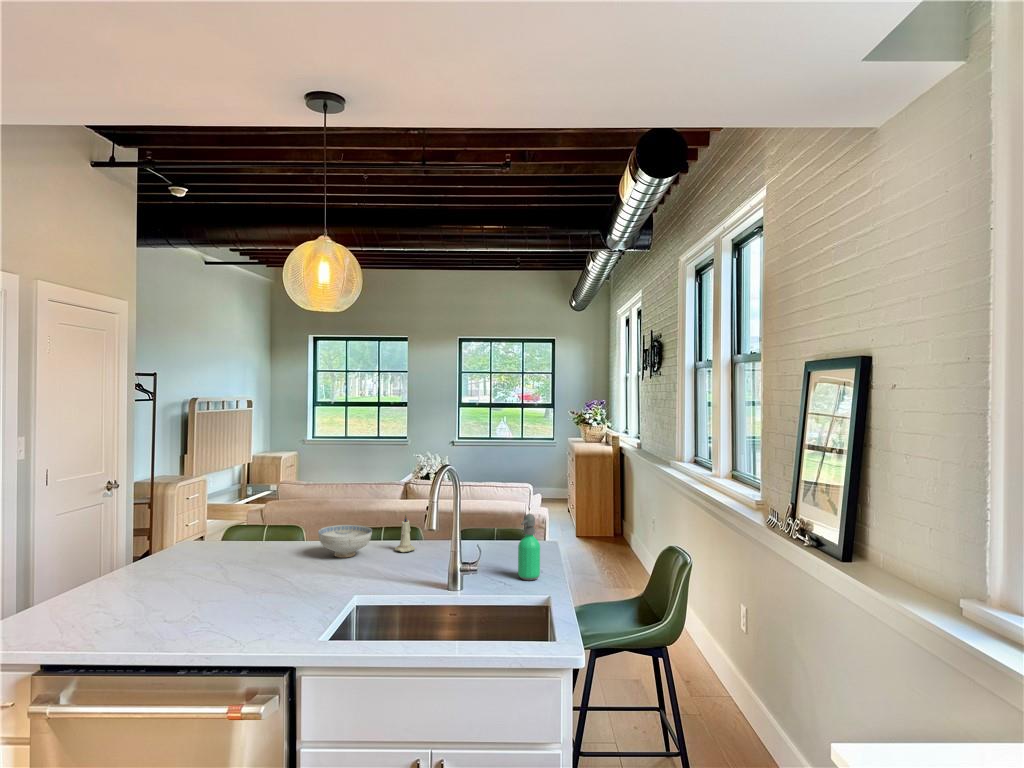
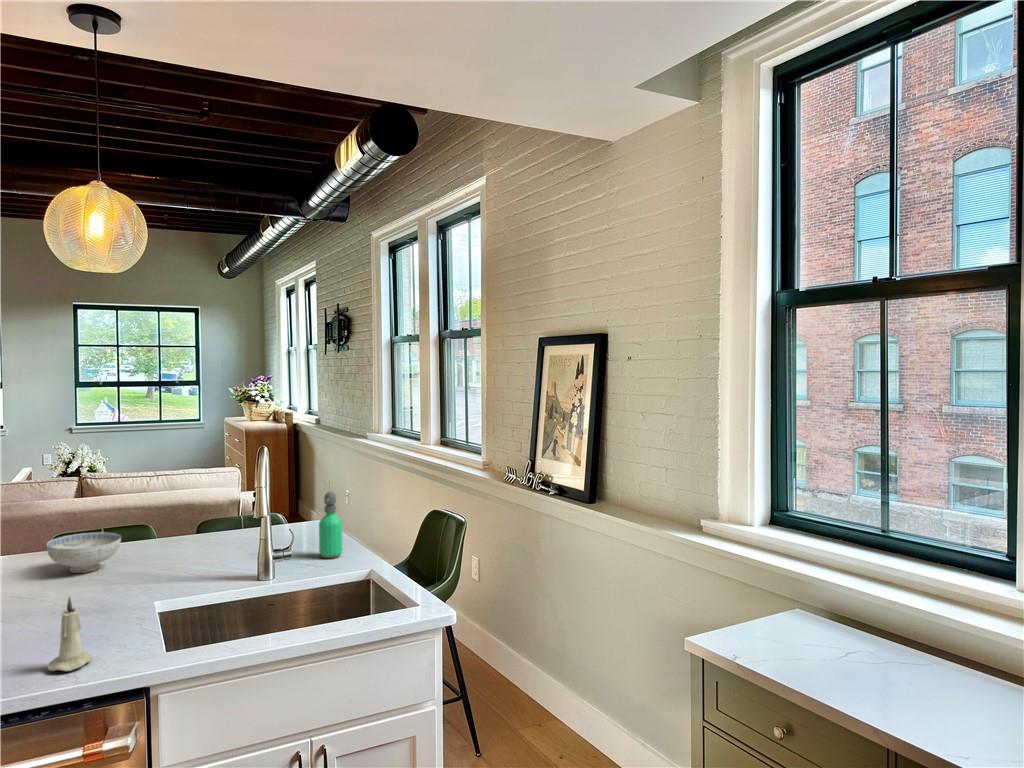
candle: present [395,514,415,552] -> present [47,597,93,671]

